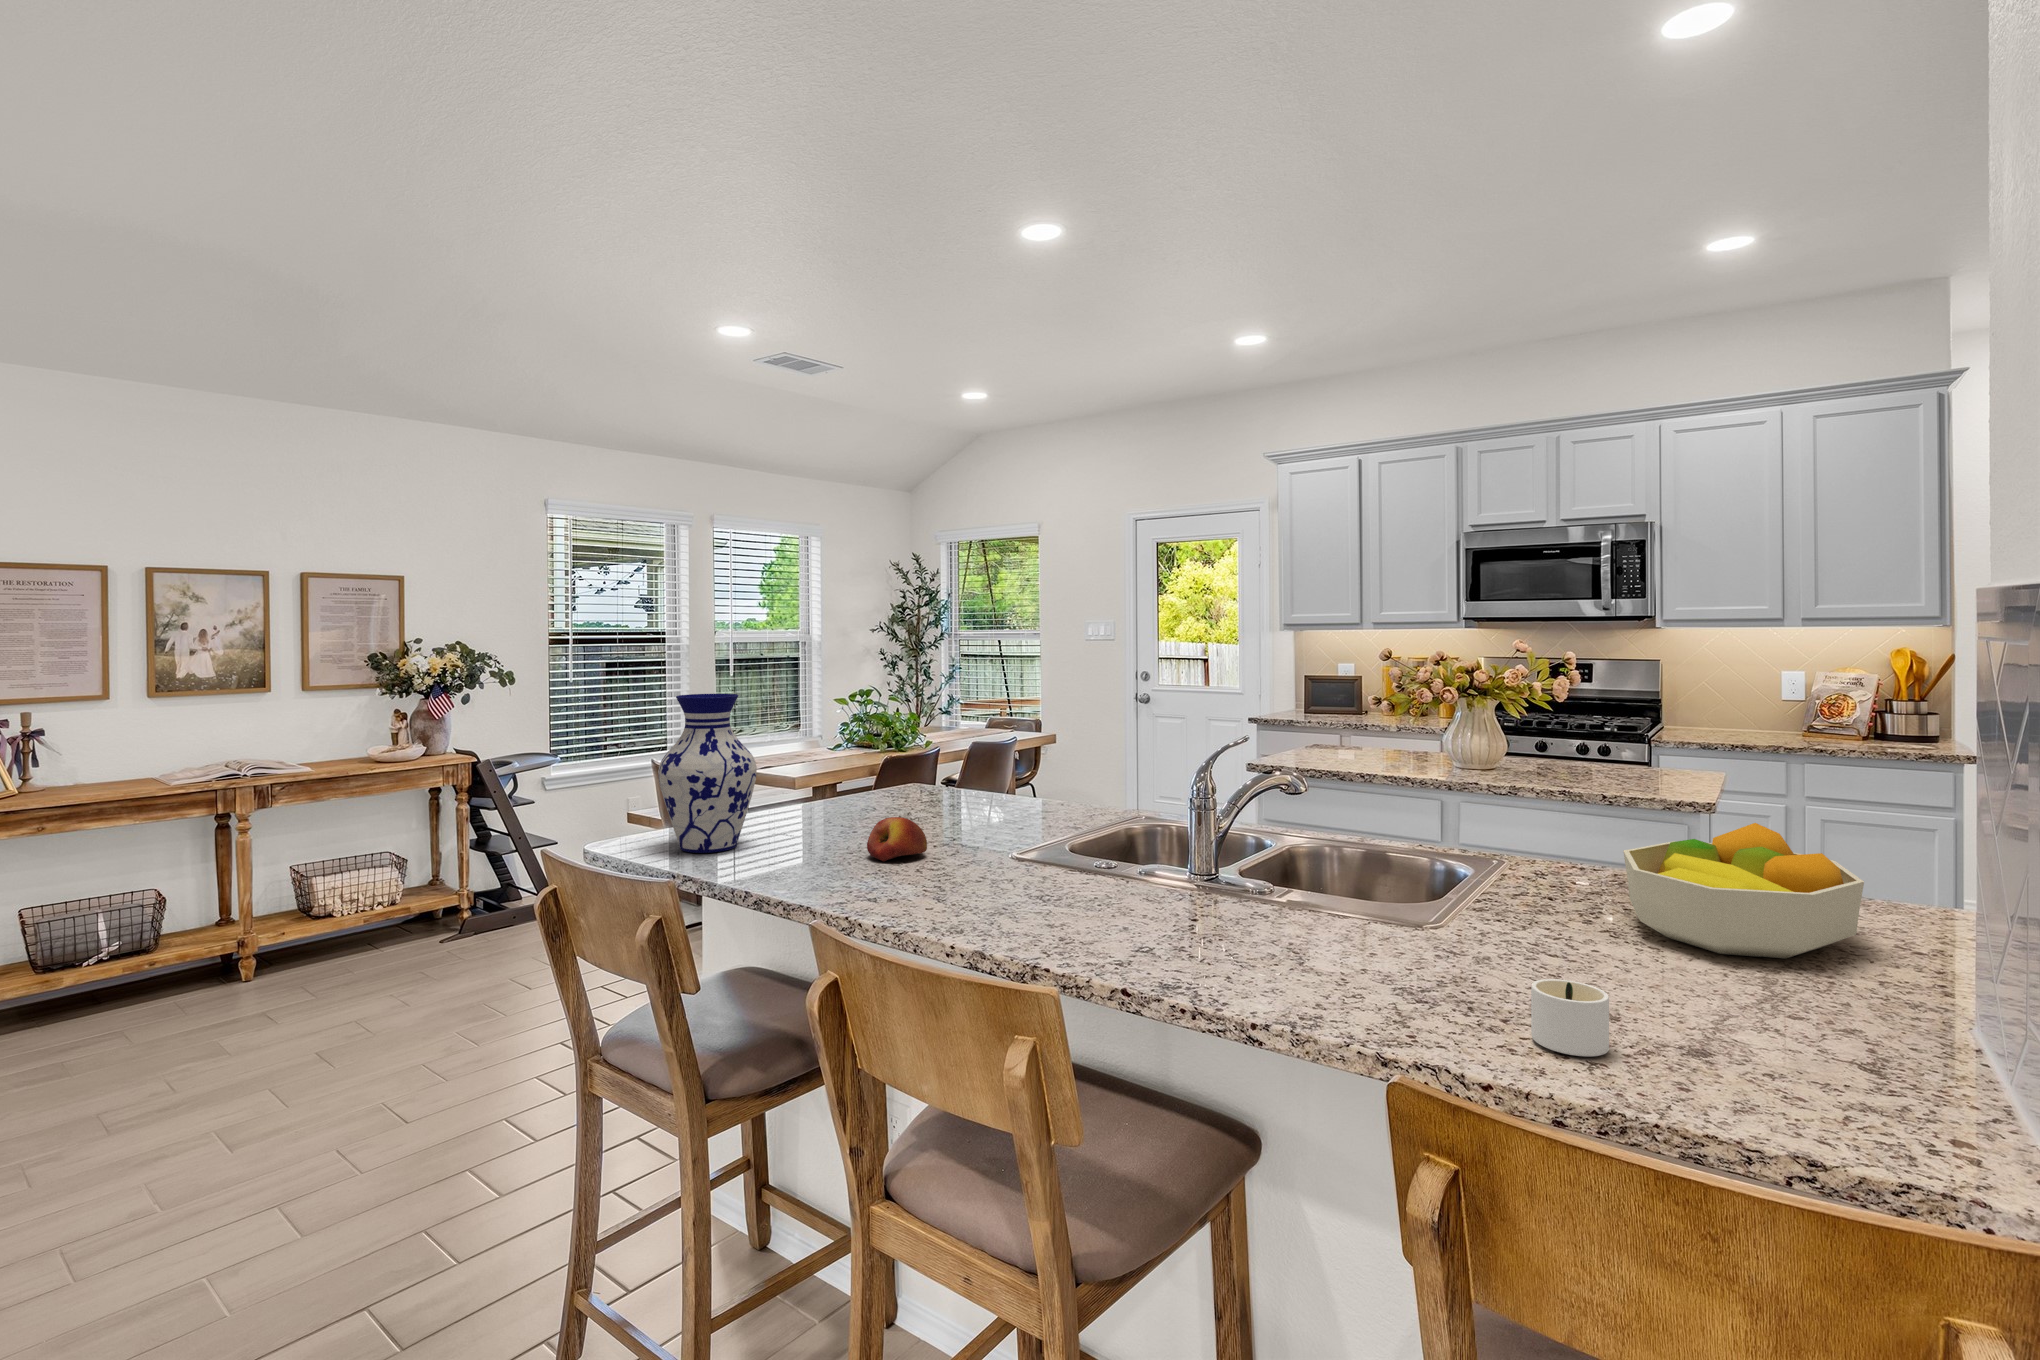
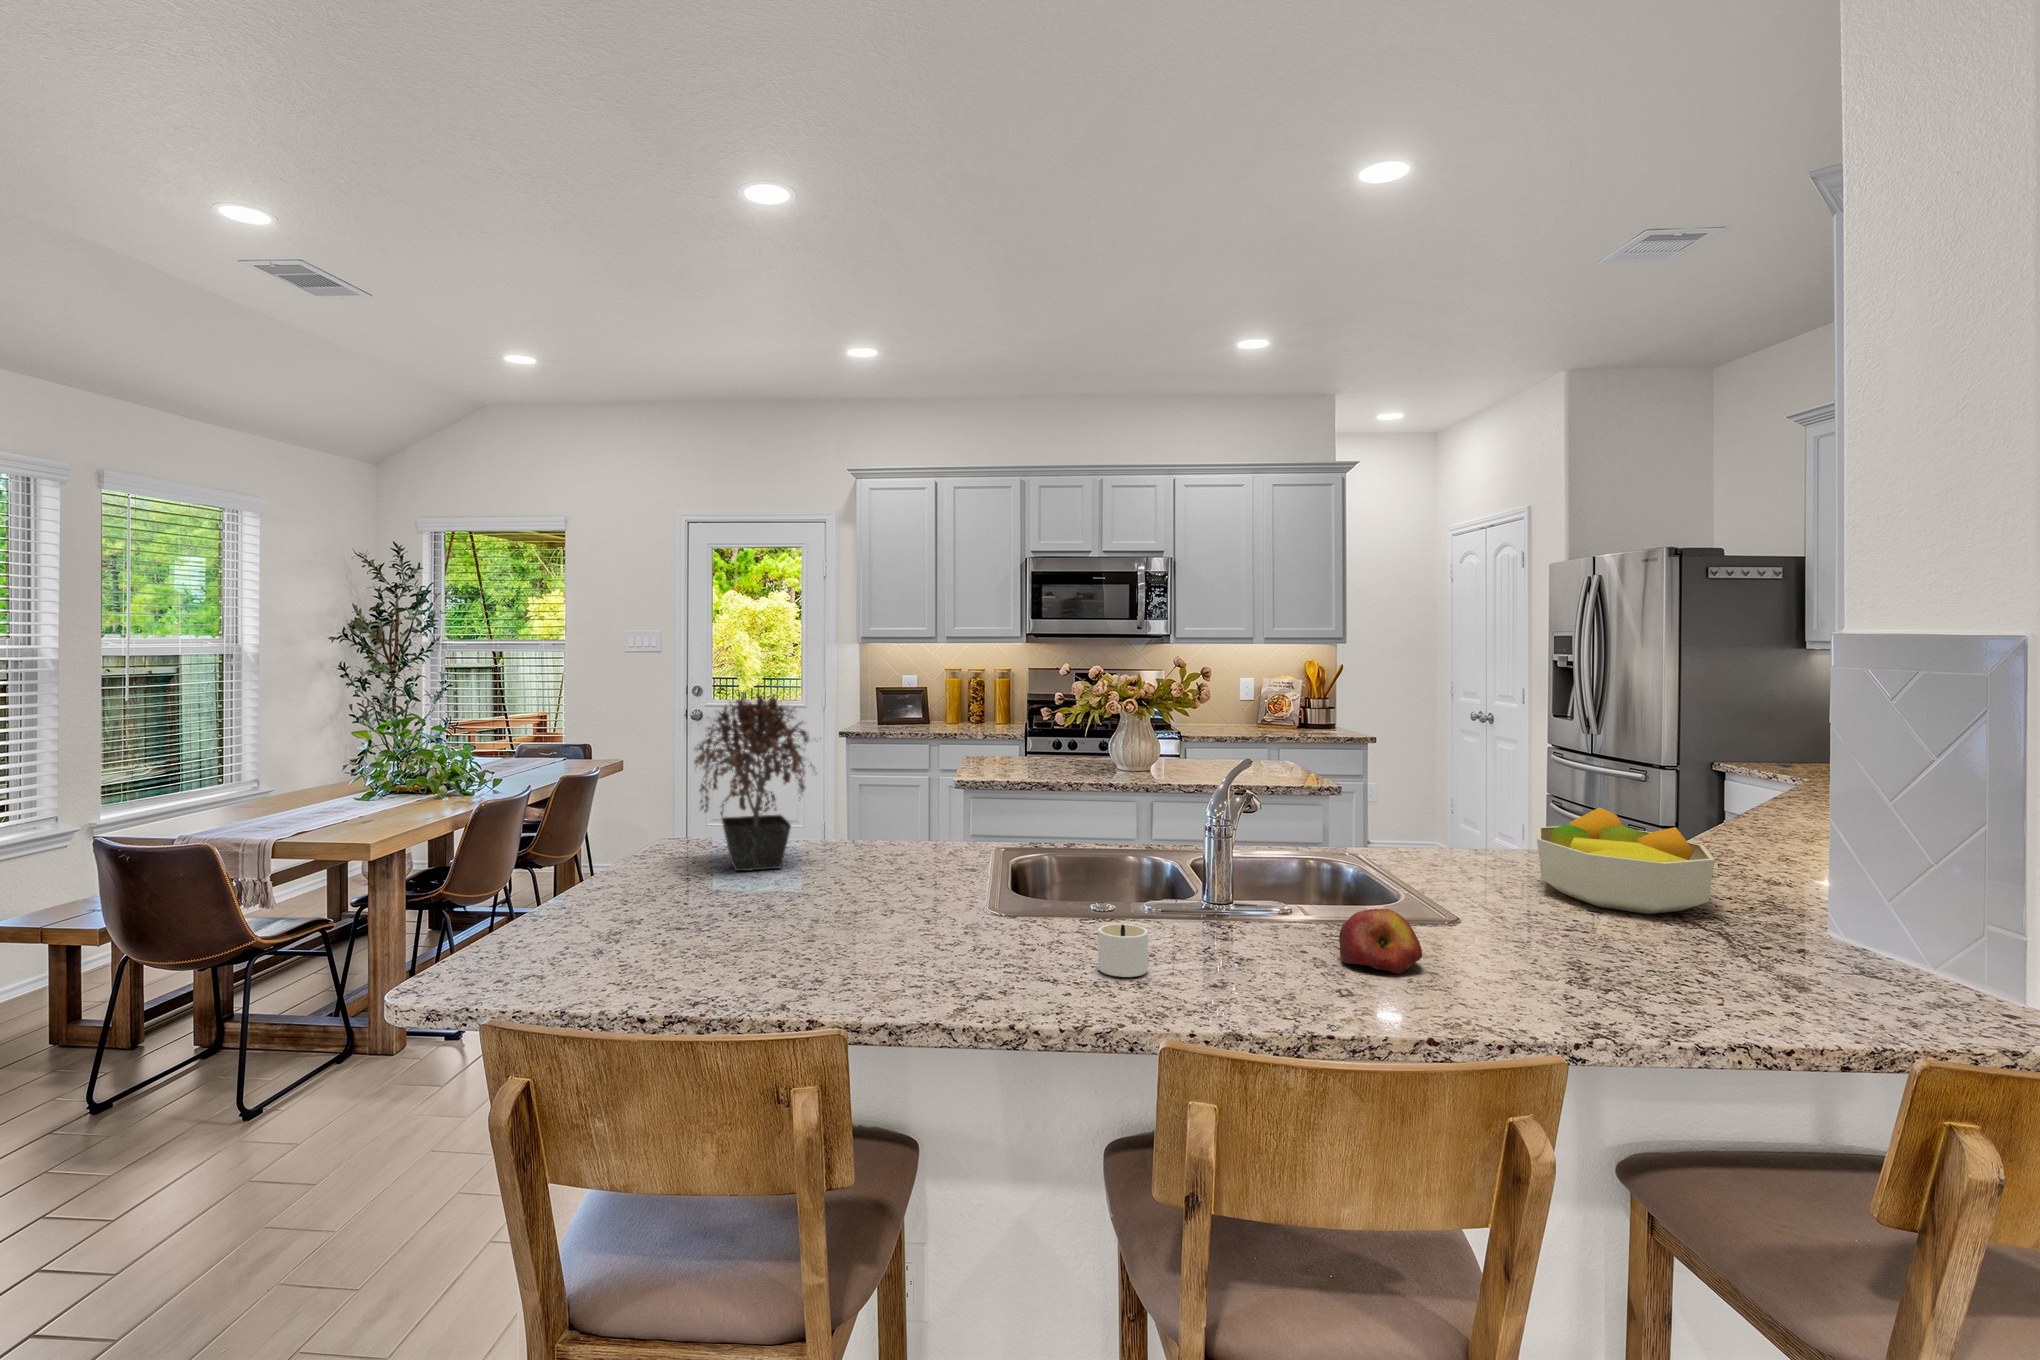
potted plant: none [870,662,981,810] -> present [694,692,821,871]
vase: present [658,694,757,853] -> none [533,741,675,969]
apple: present [867,817,927,862] -> present [1339,909,1422,974]
candle: present [1531,979,1609,1057] -> present [1098,924,1148,977]

